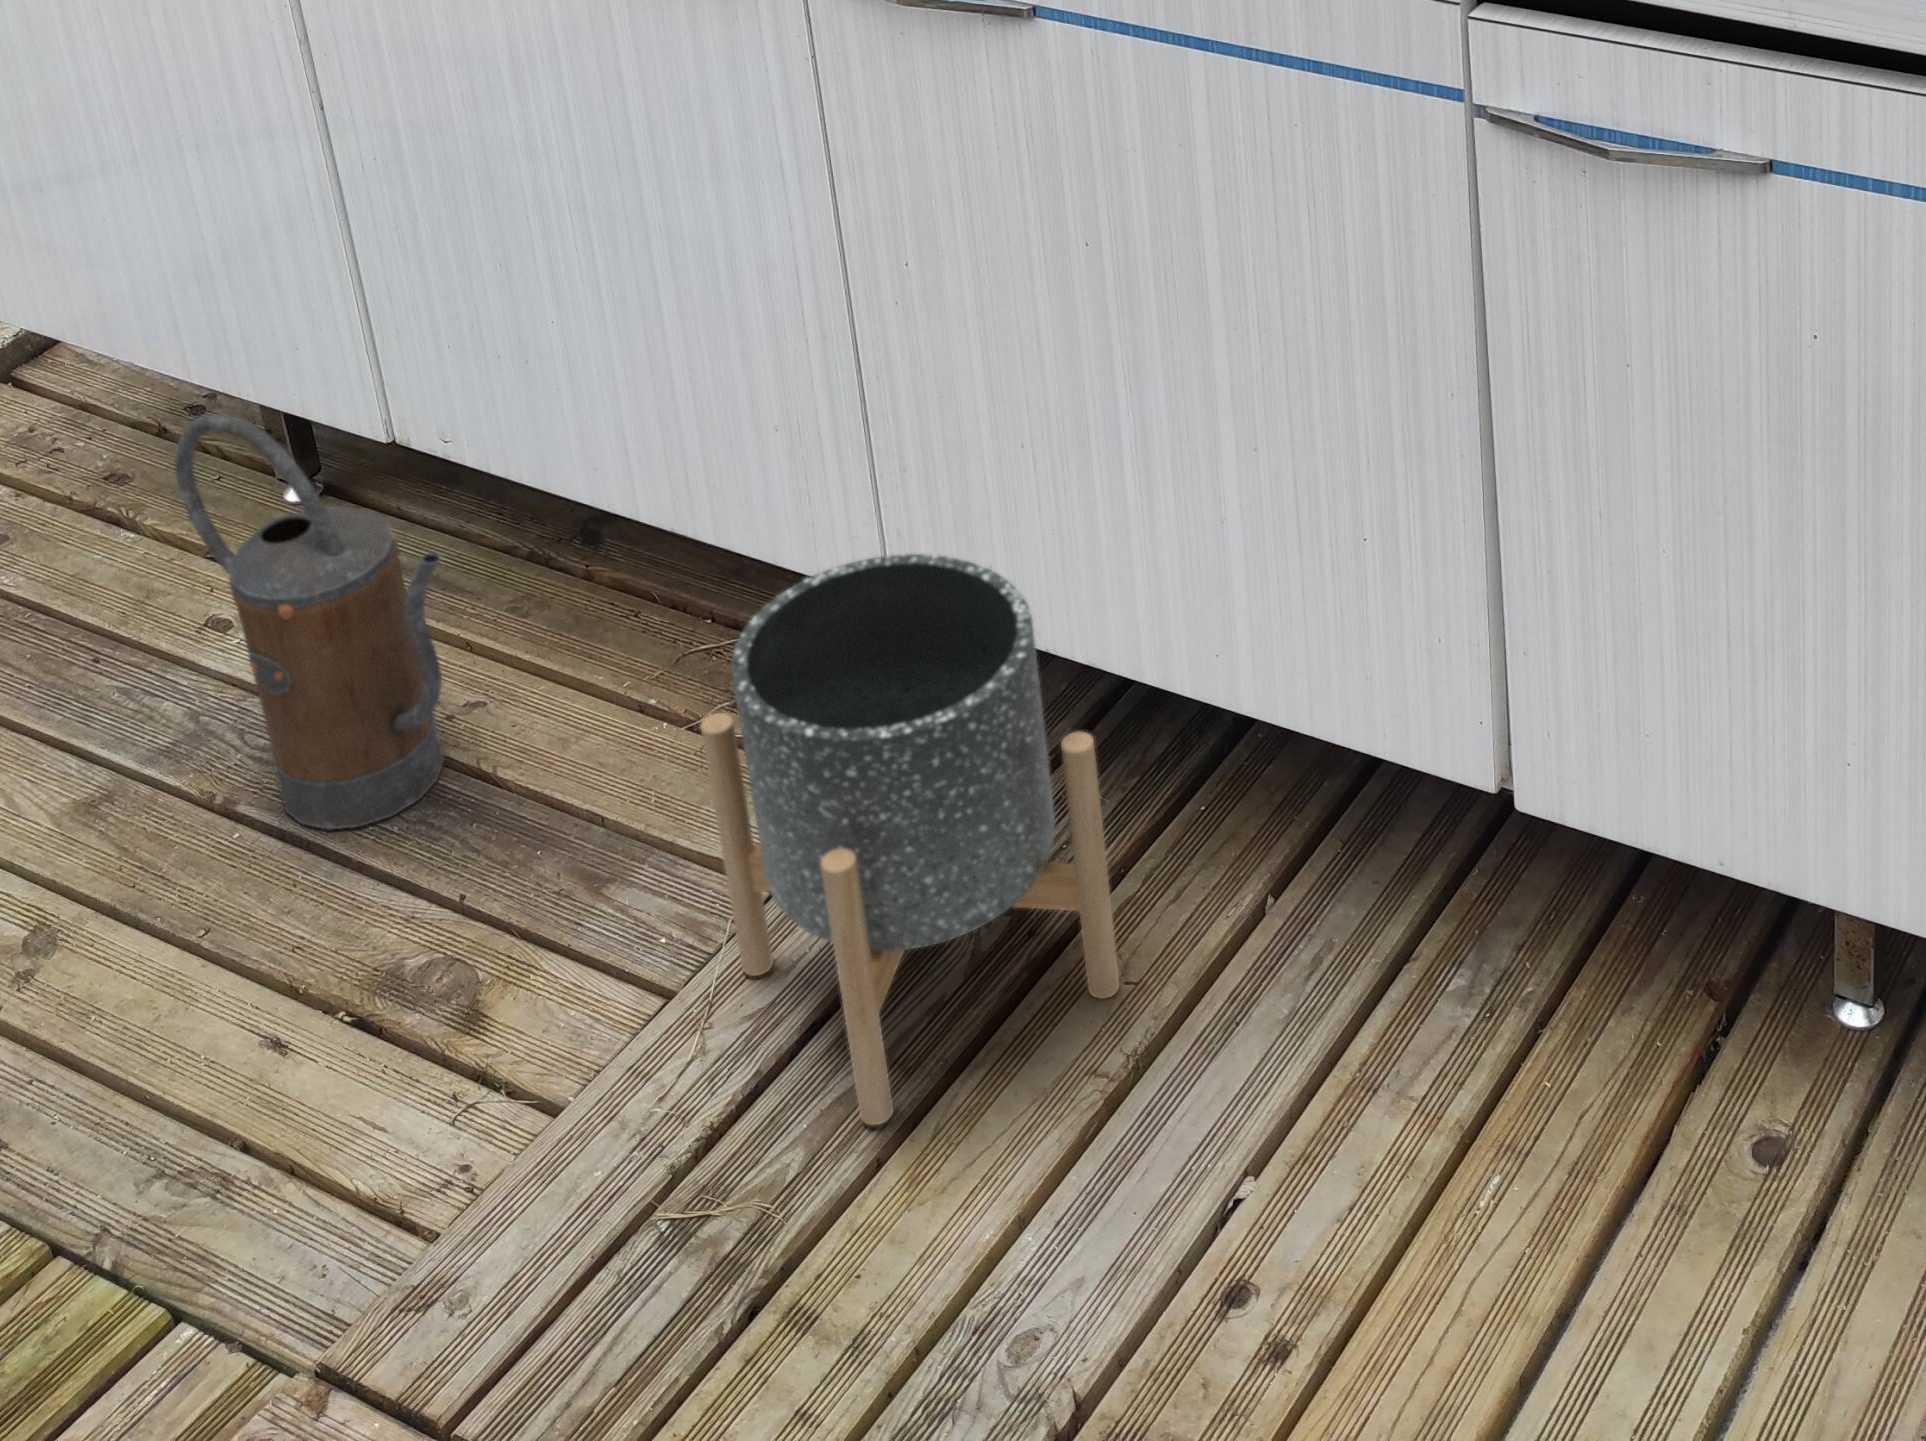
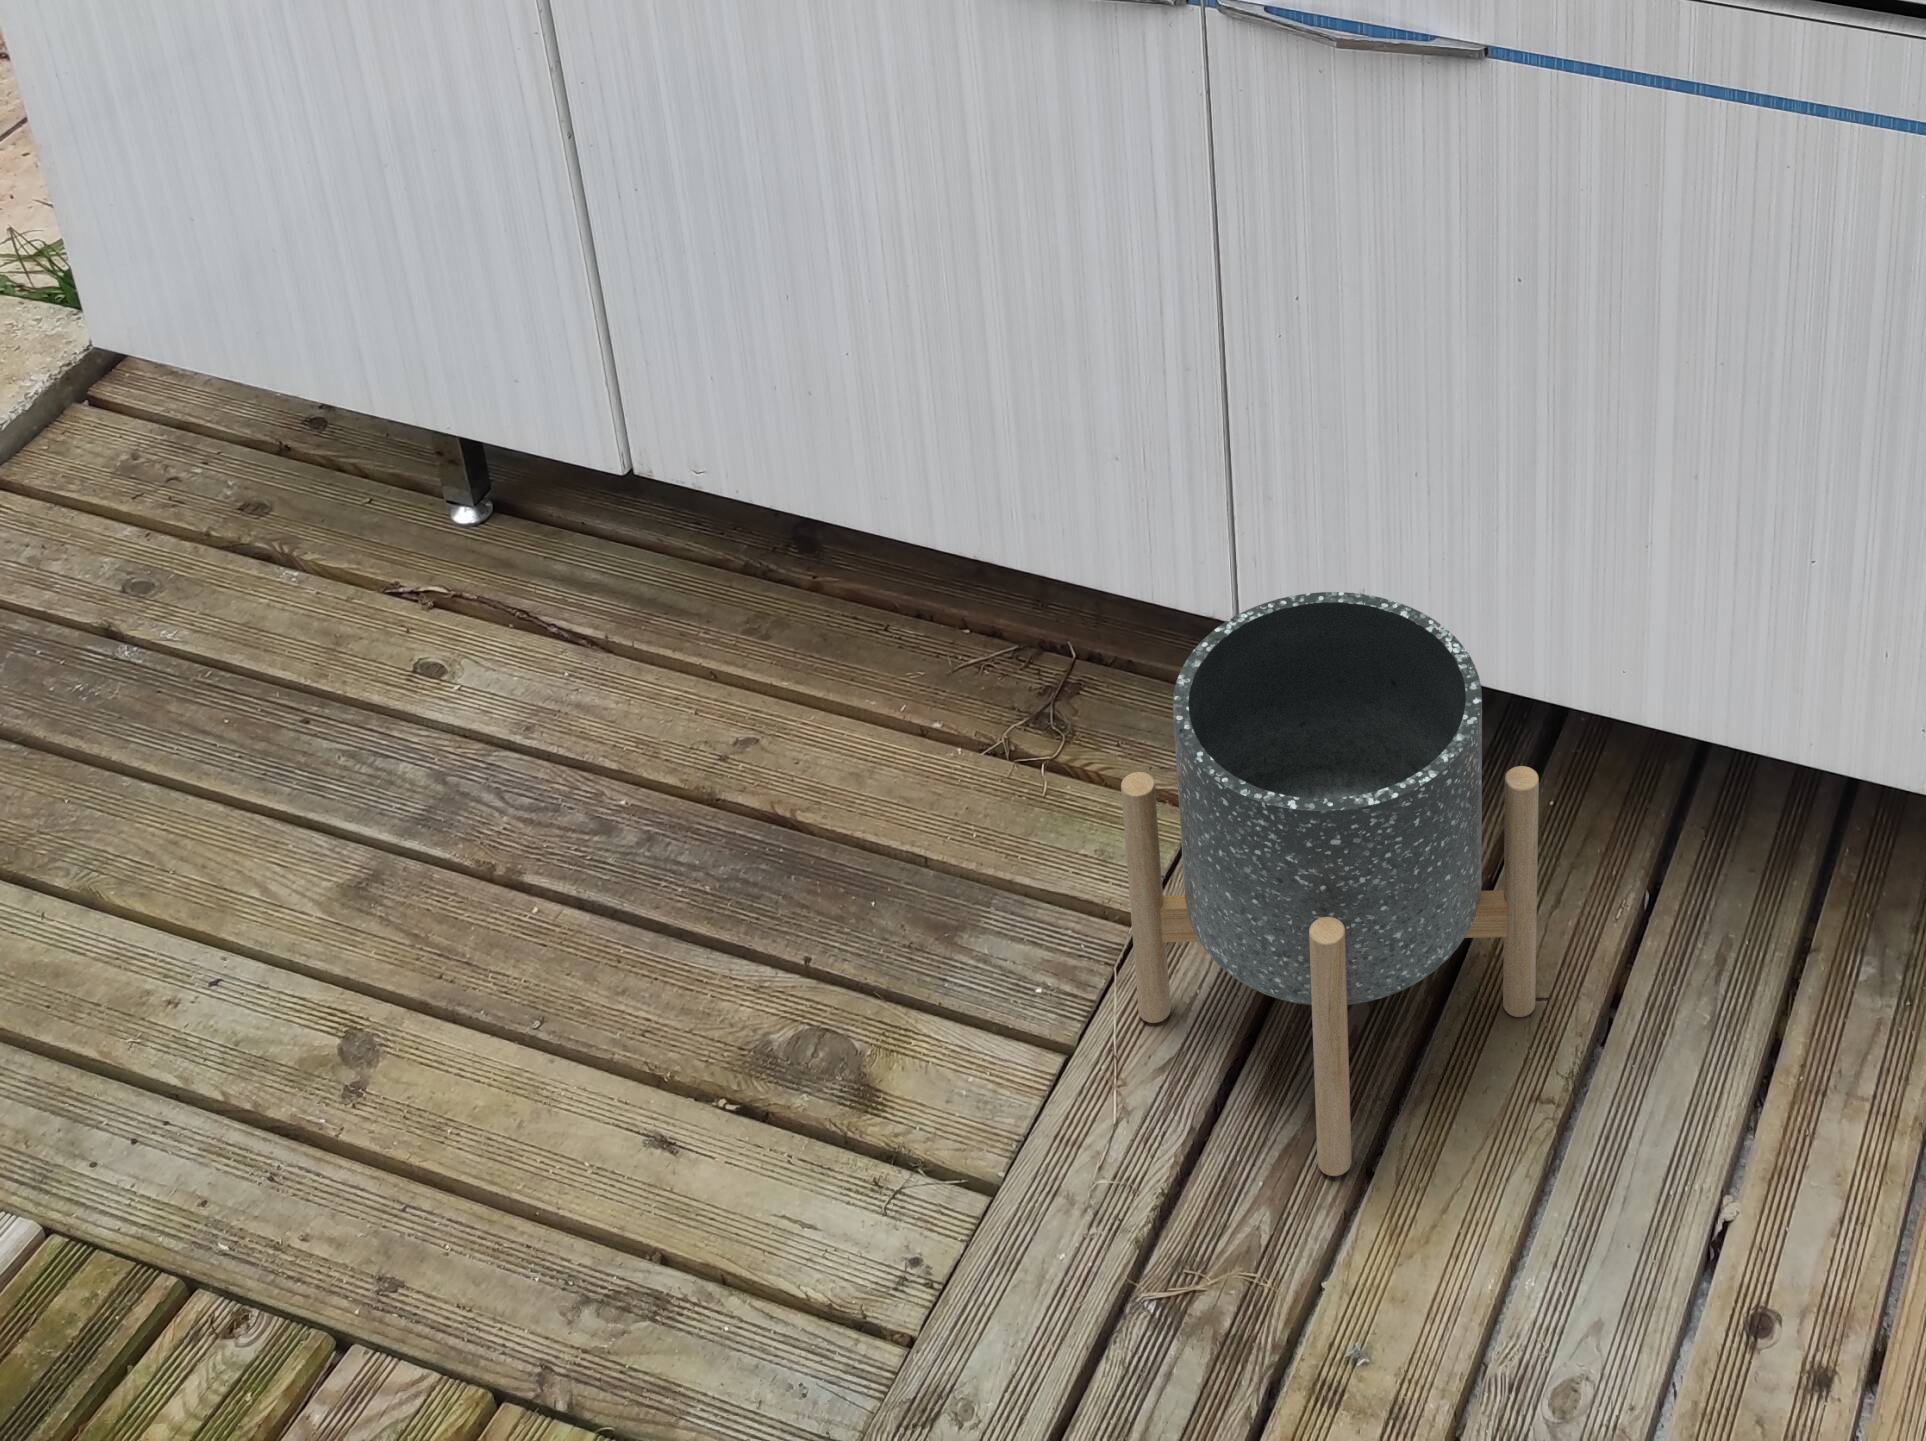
watering can: present [175,414,444,829] -> none [443,476,785,895]

